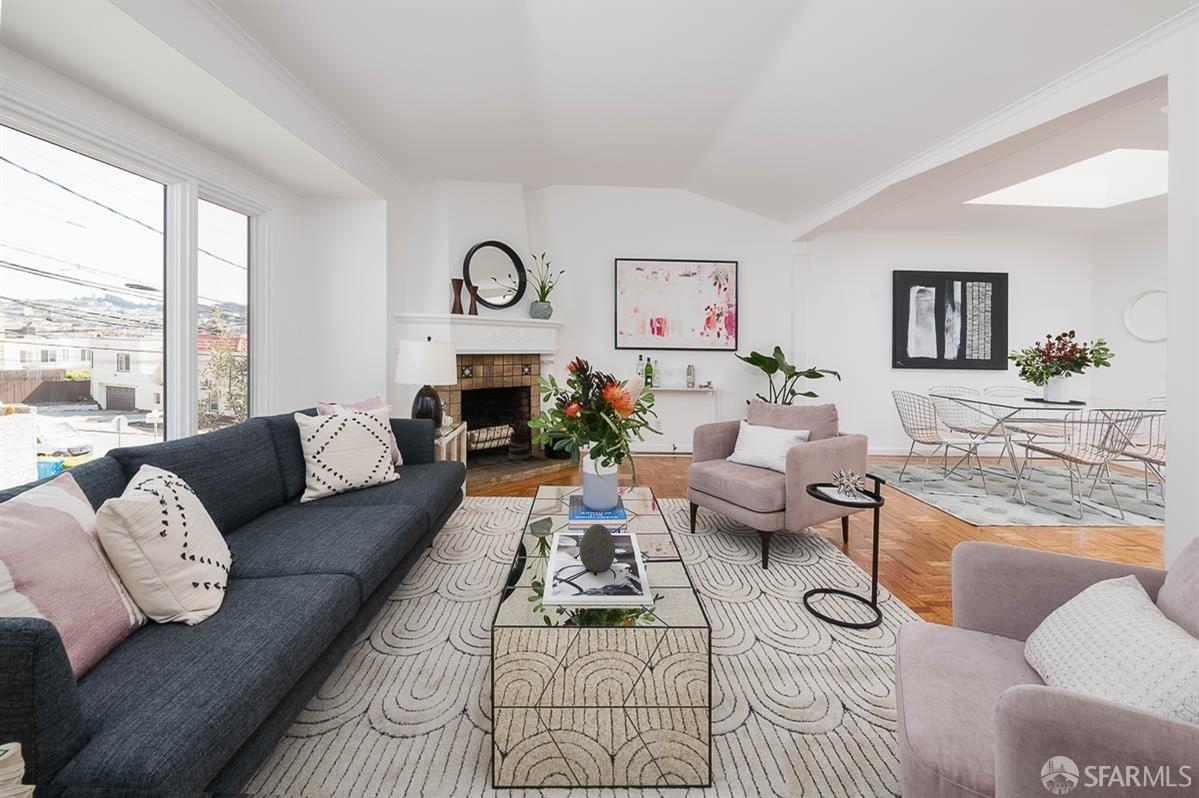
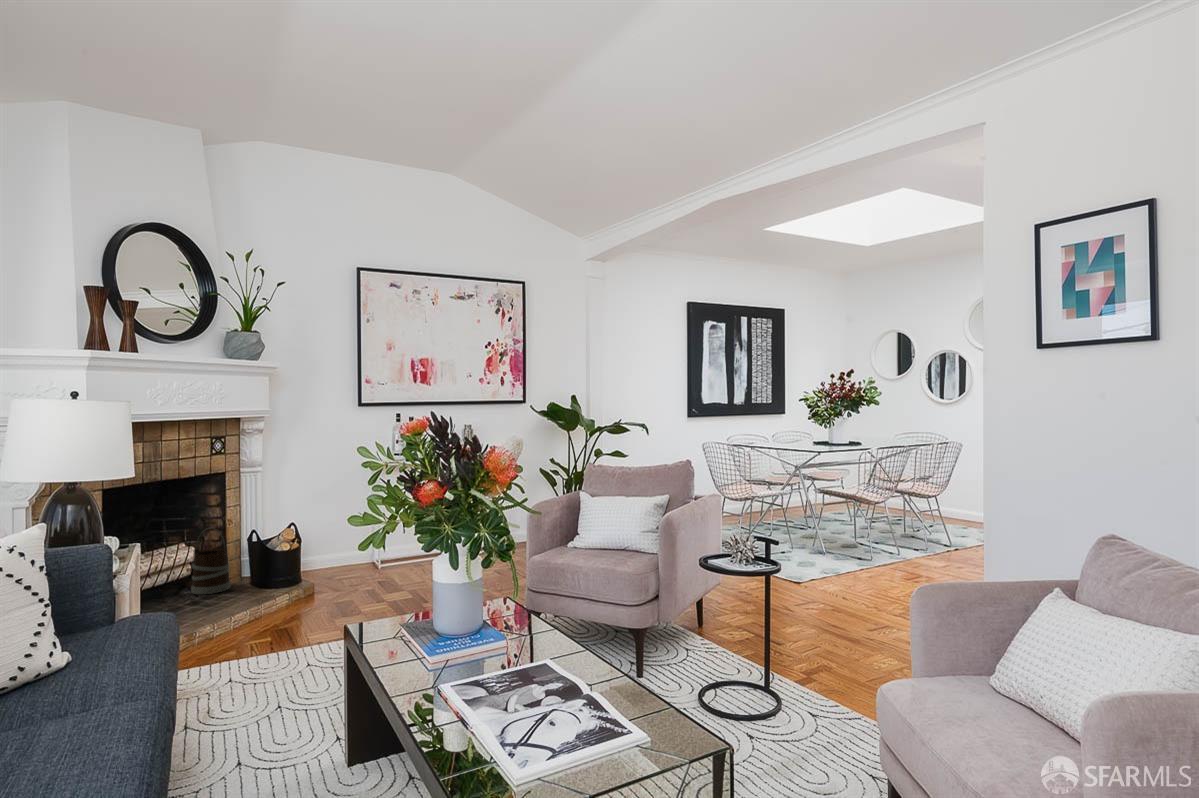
decorative egg: present [580,524,615,572] -> none [514,649,567,722]

